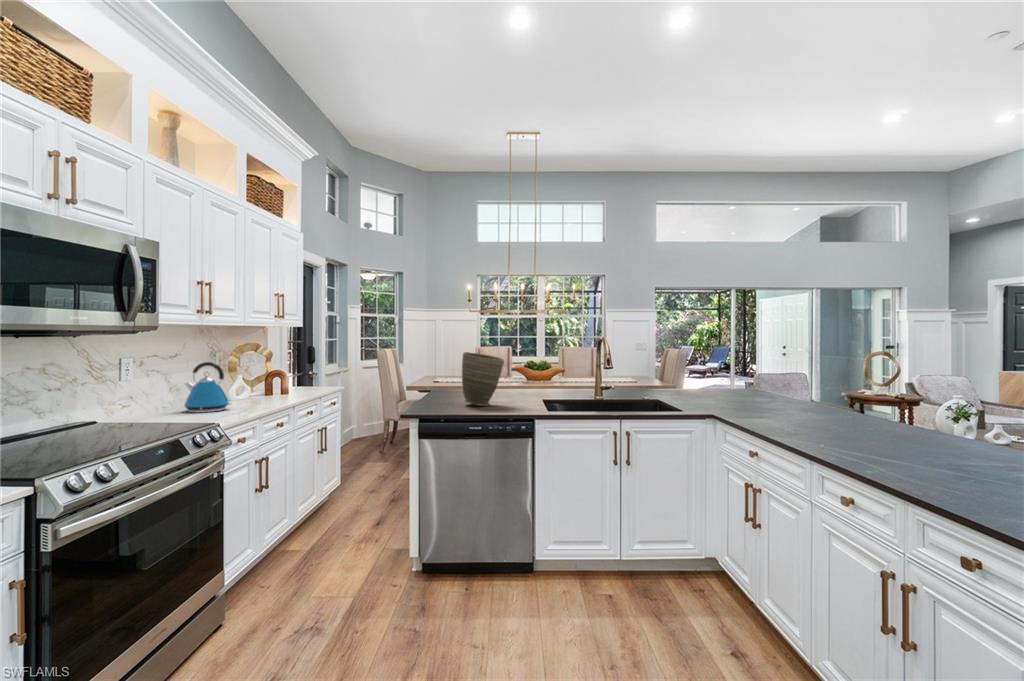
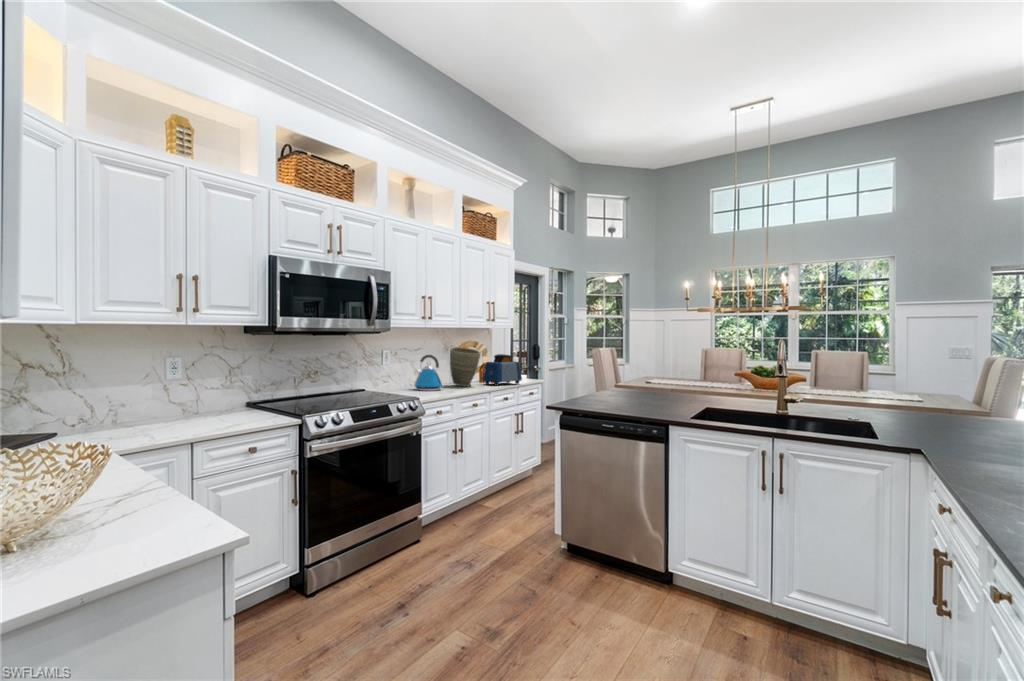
vase: present [462,352,504,406] -> present [450,347,481,386]
toaster: none [272,359,321,398] -> present [483,354,522,386]

